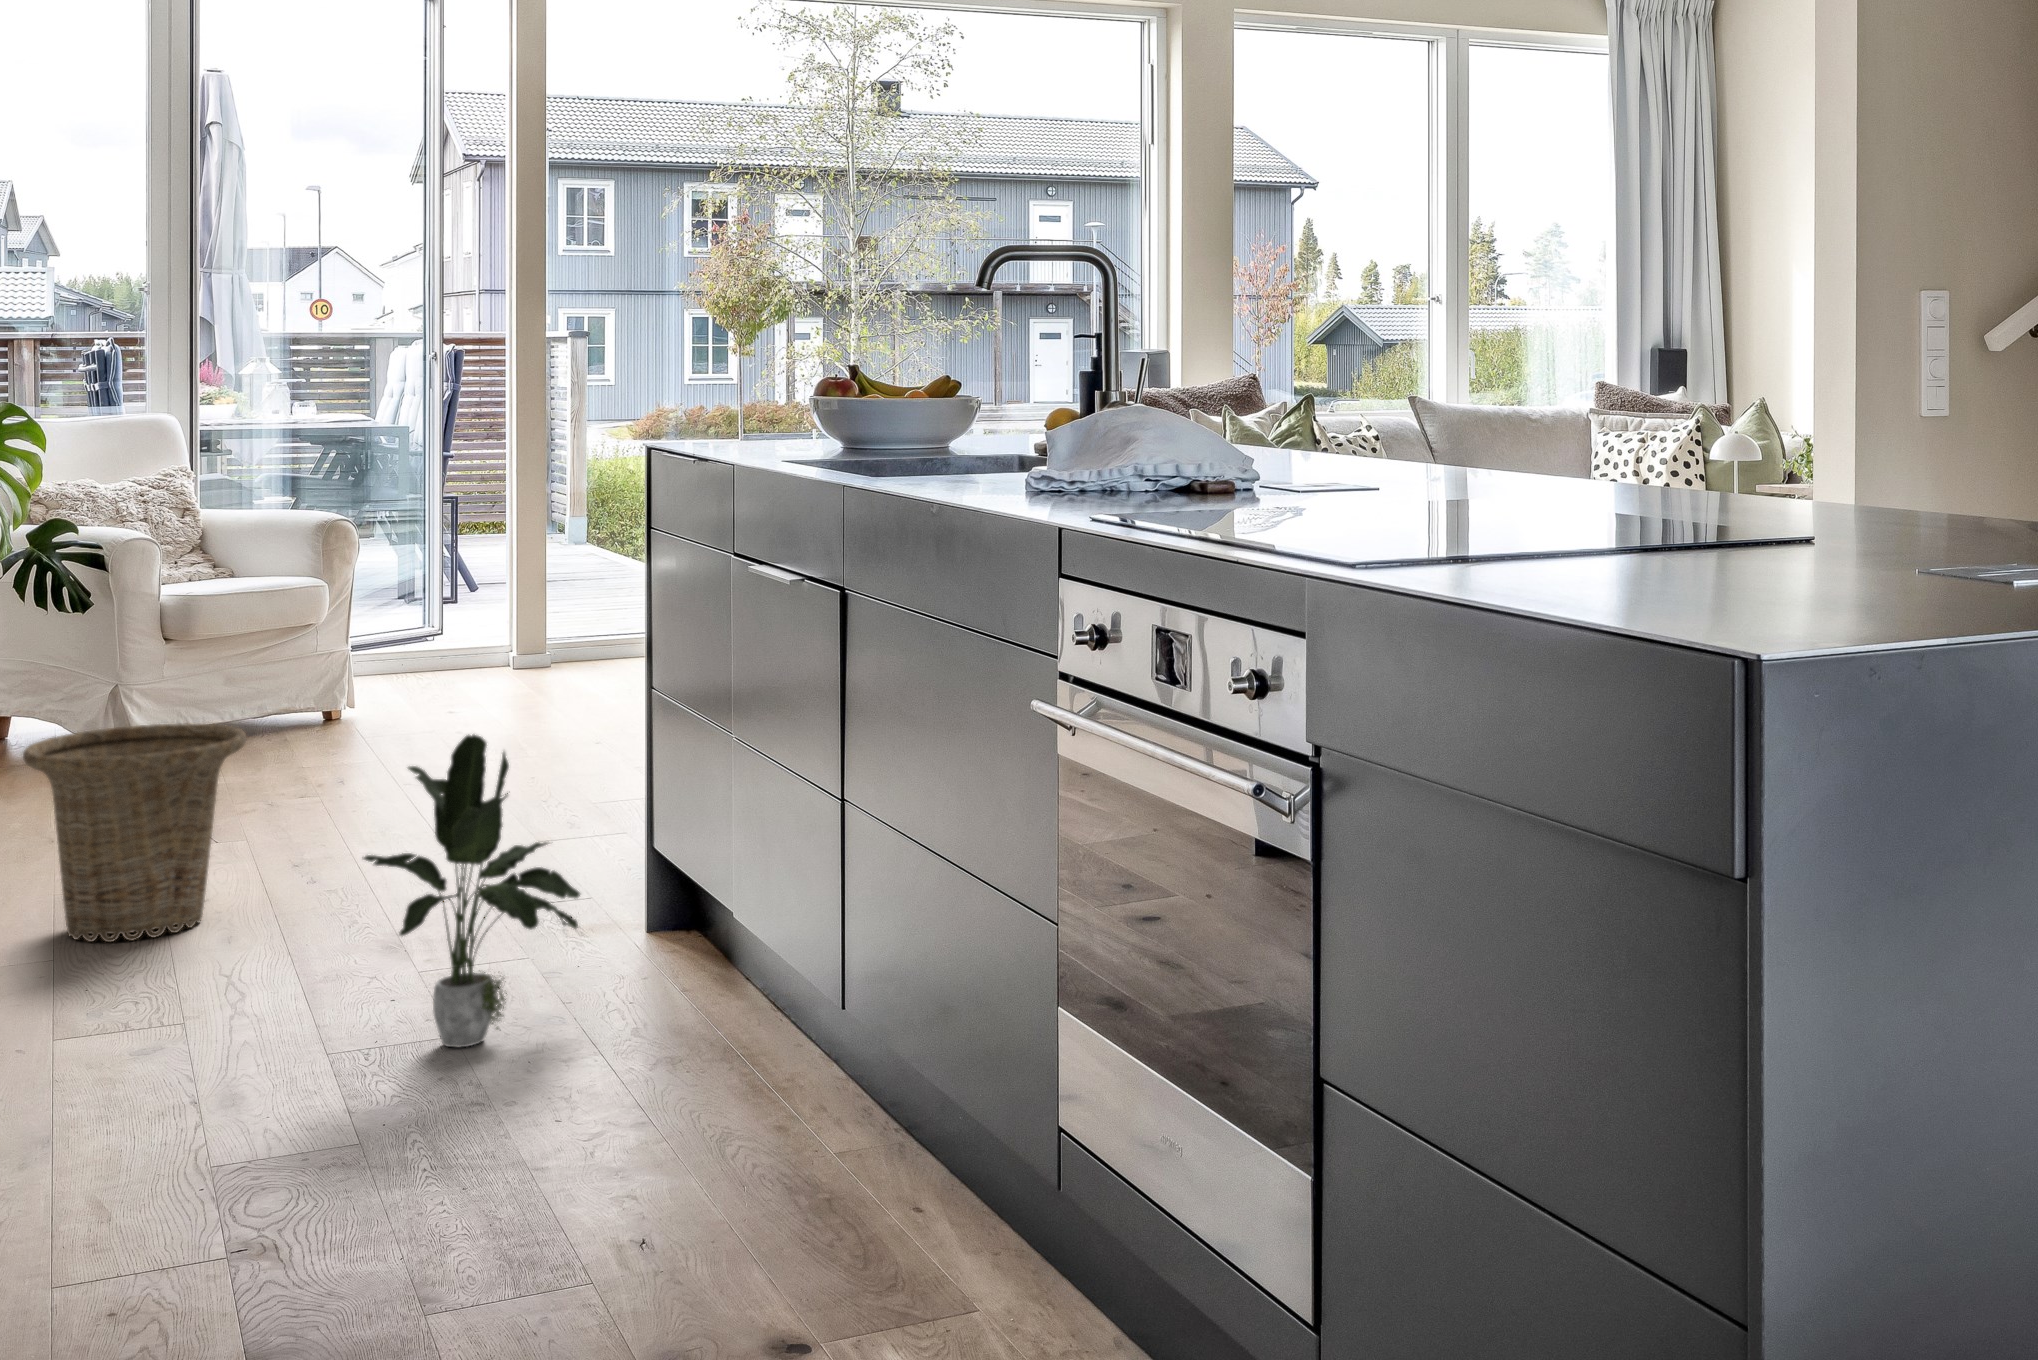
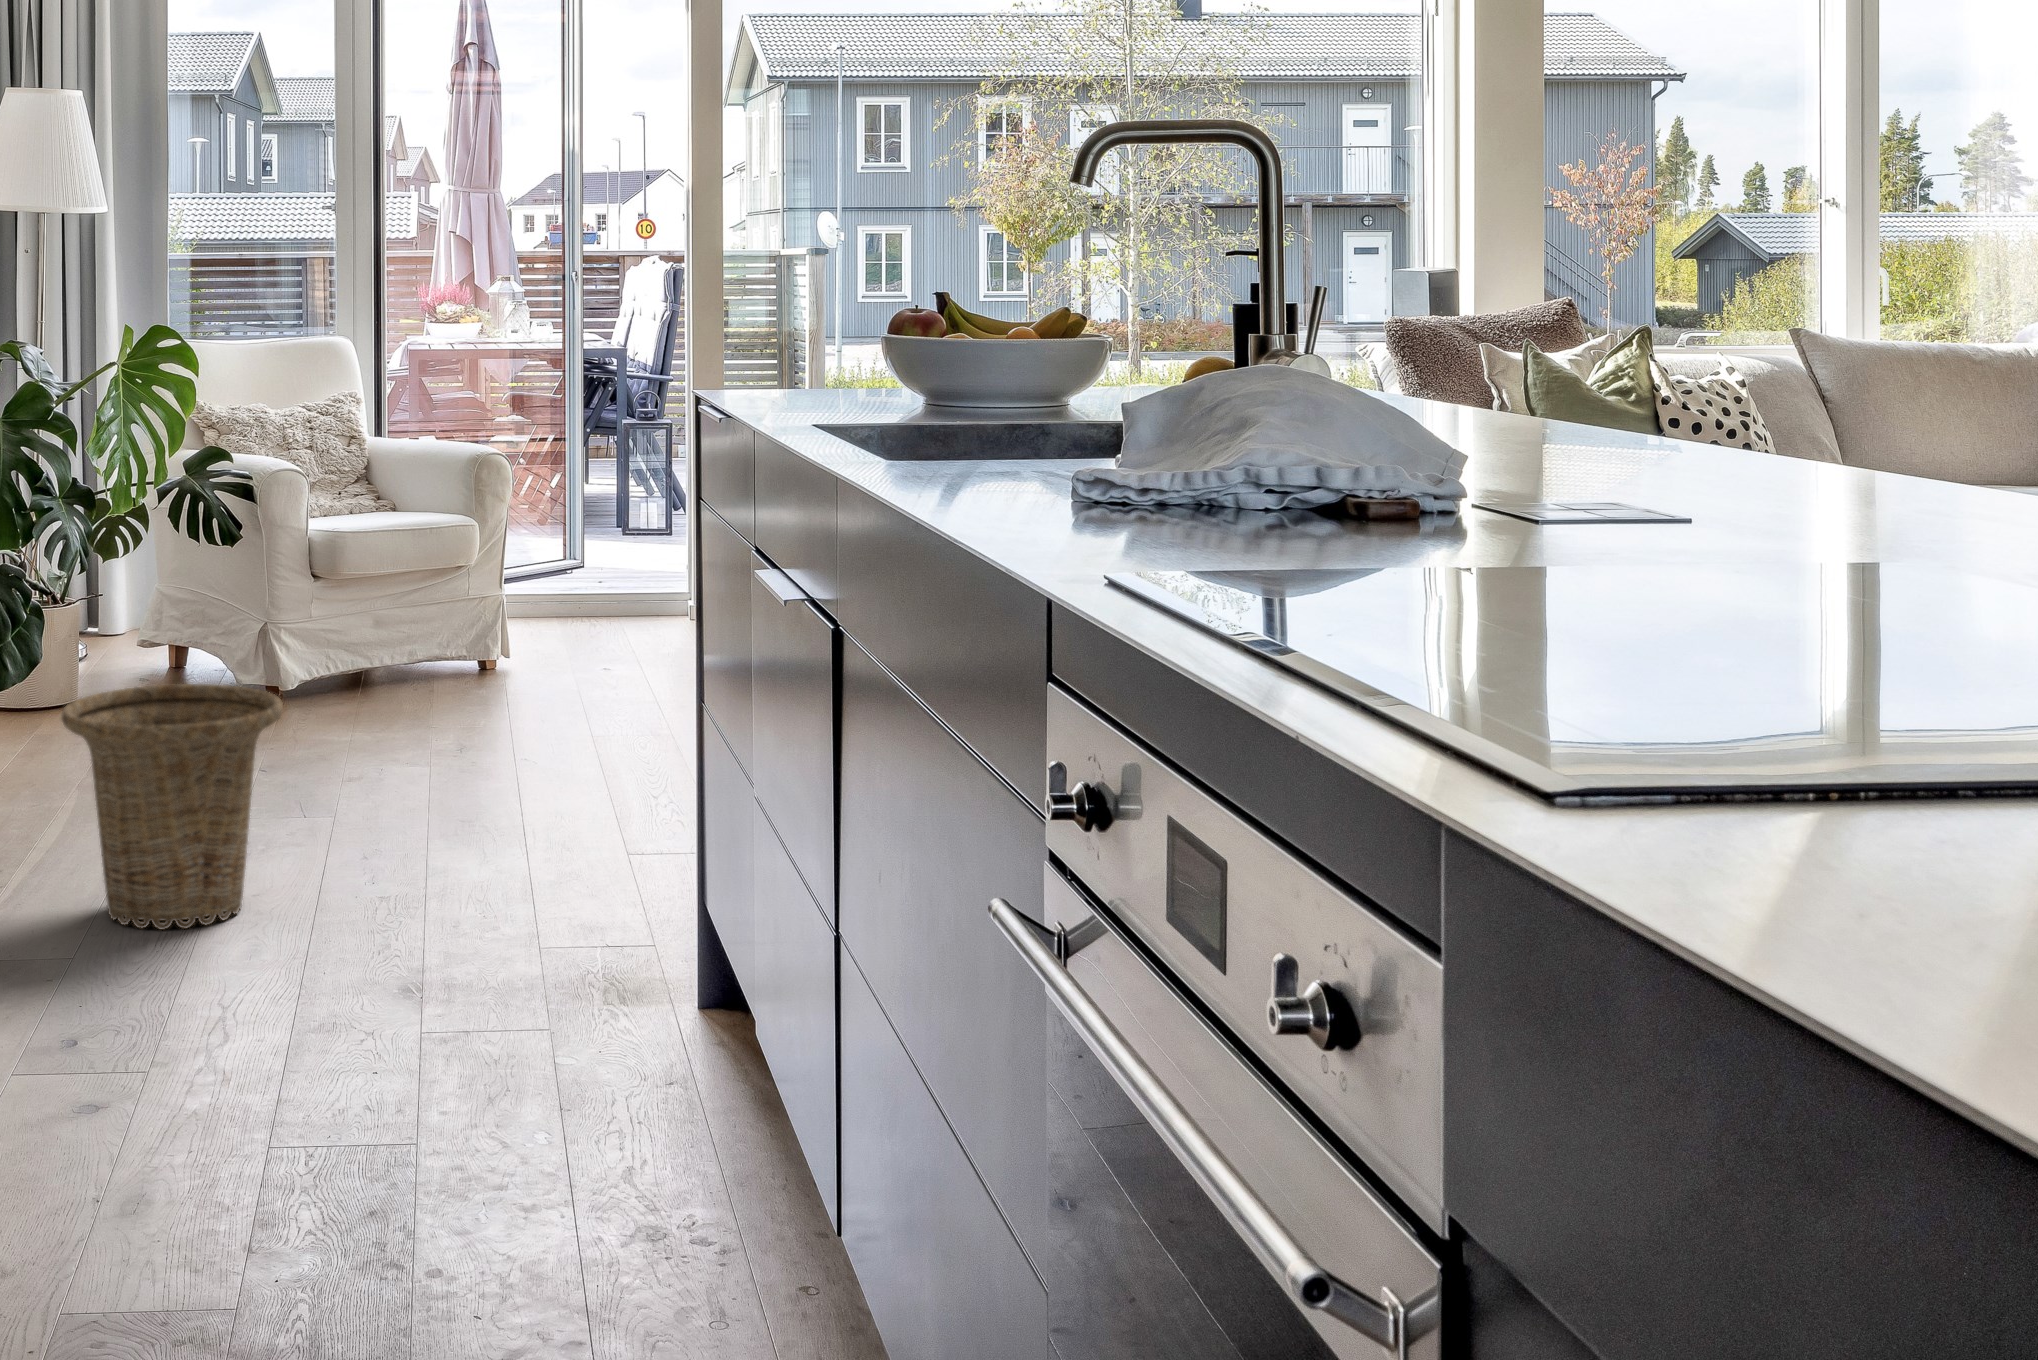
potted plant: present [363,734,580,1047] -> none [276,759,556,1161]

